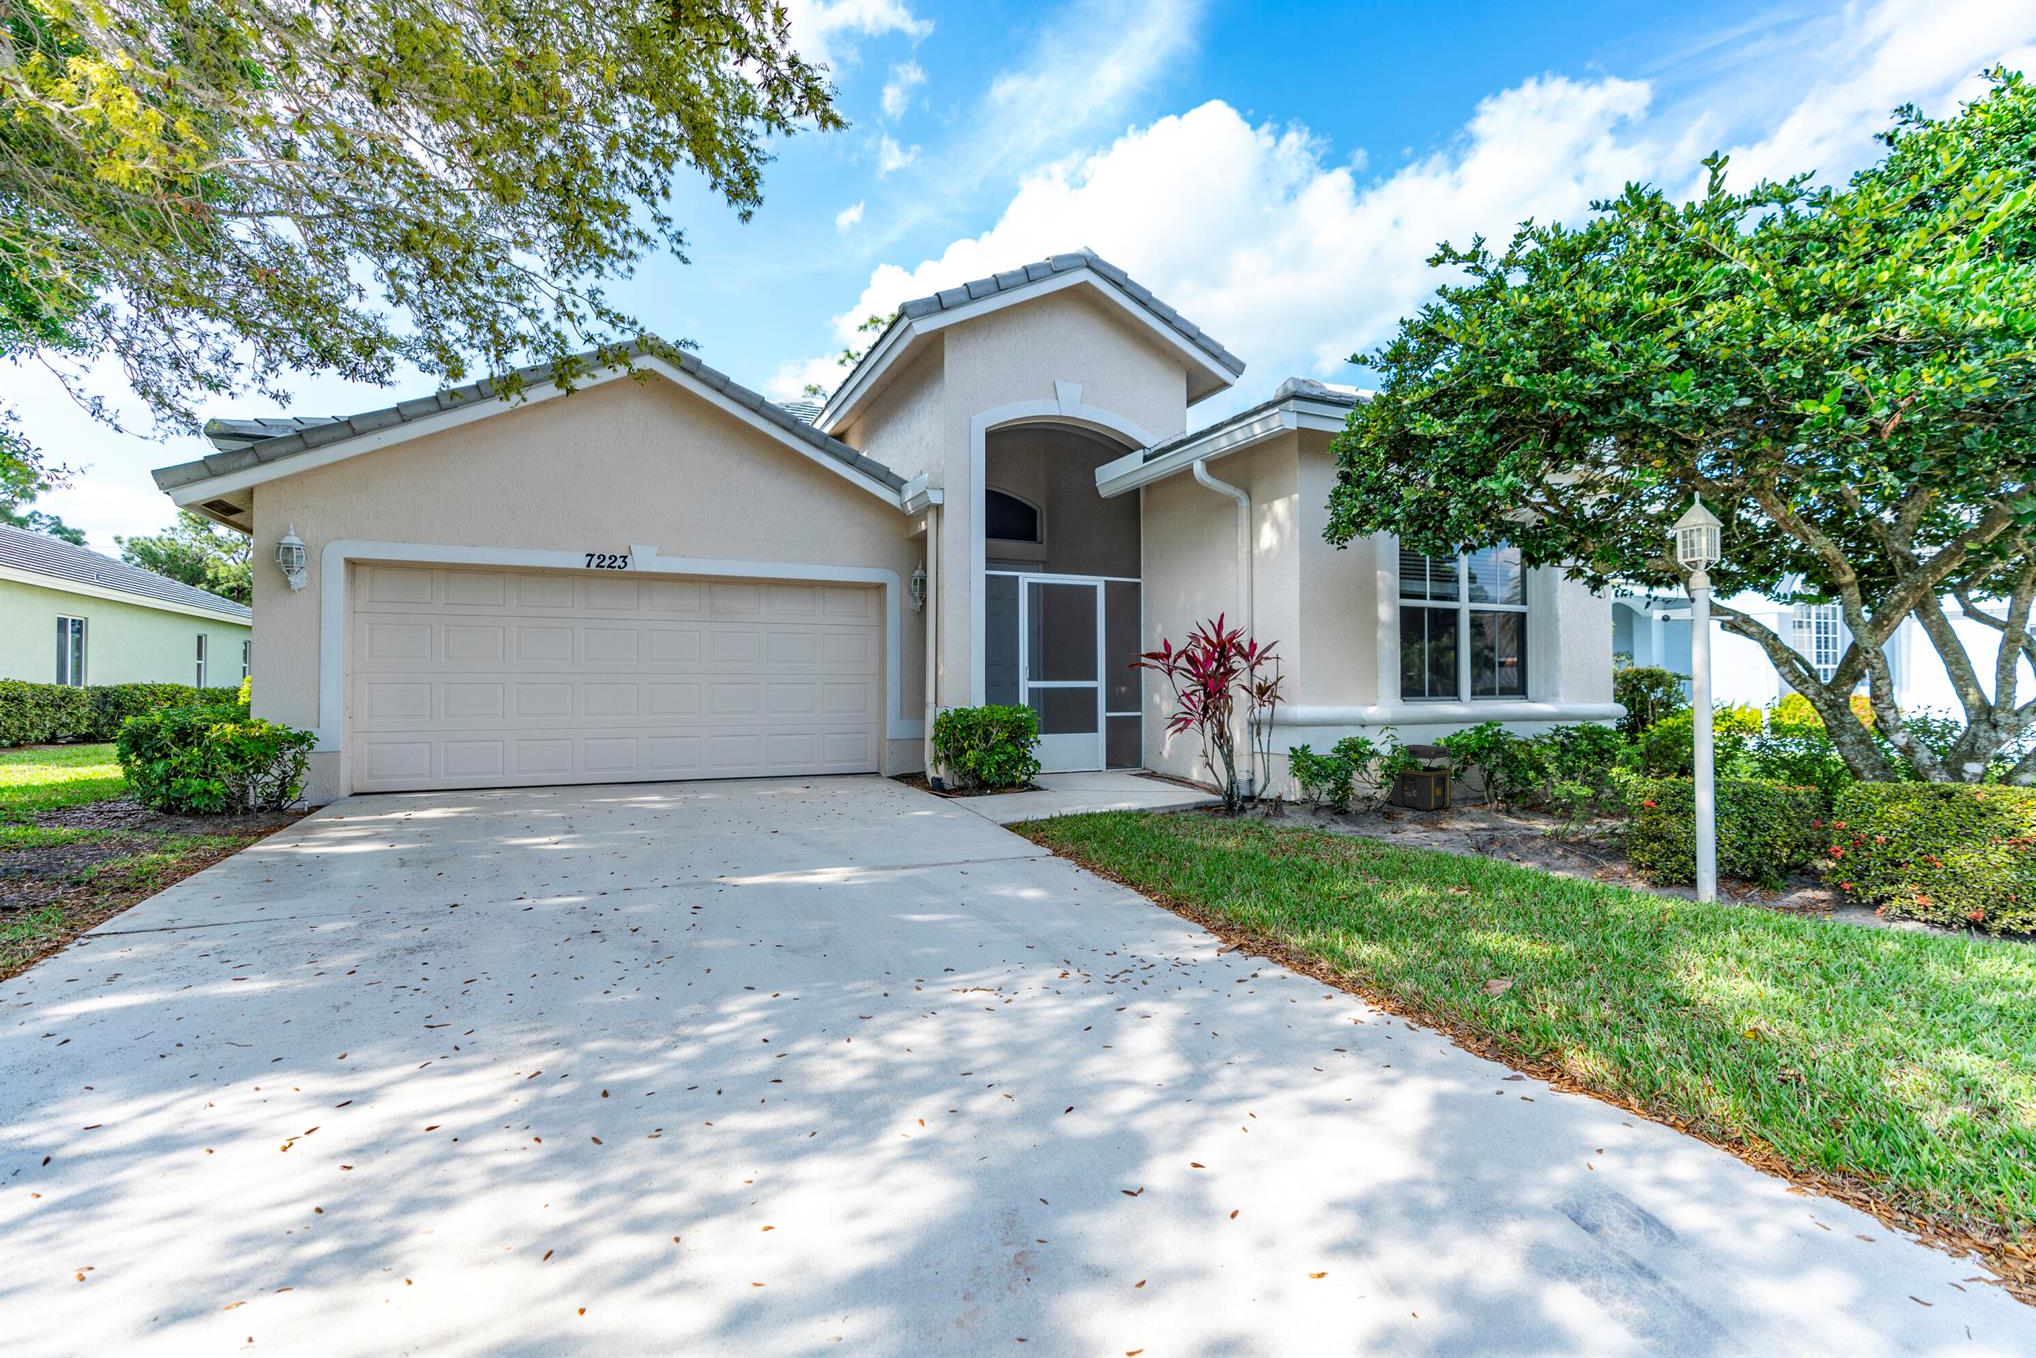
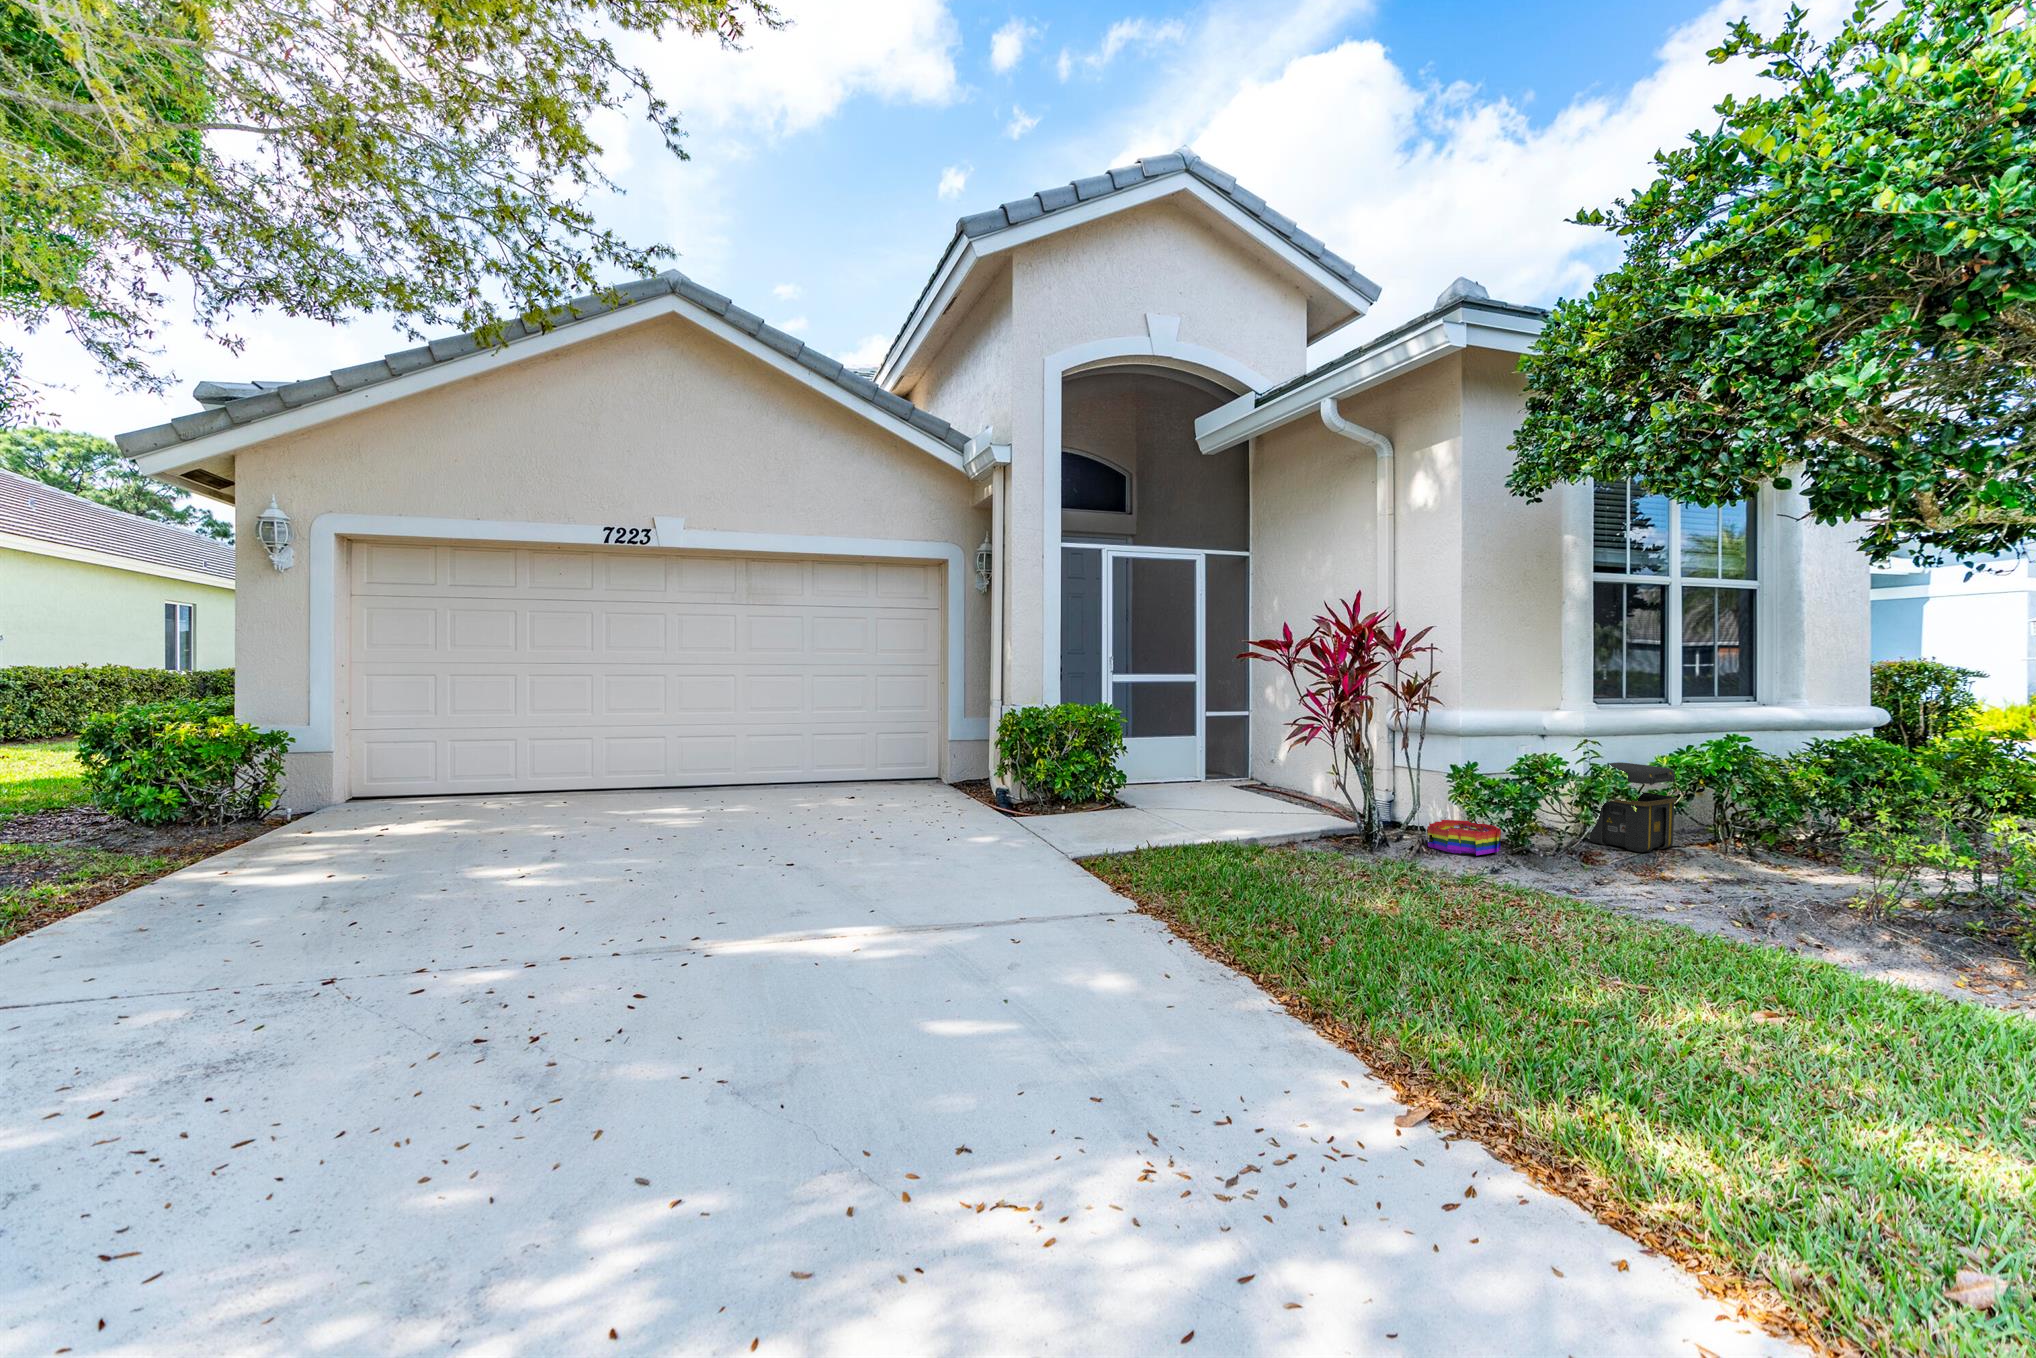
storage bin: none [1274,790,1327,815] -> present [1428,820,1501,855]

